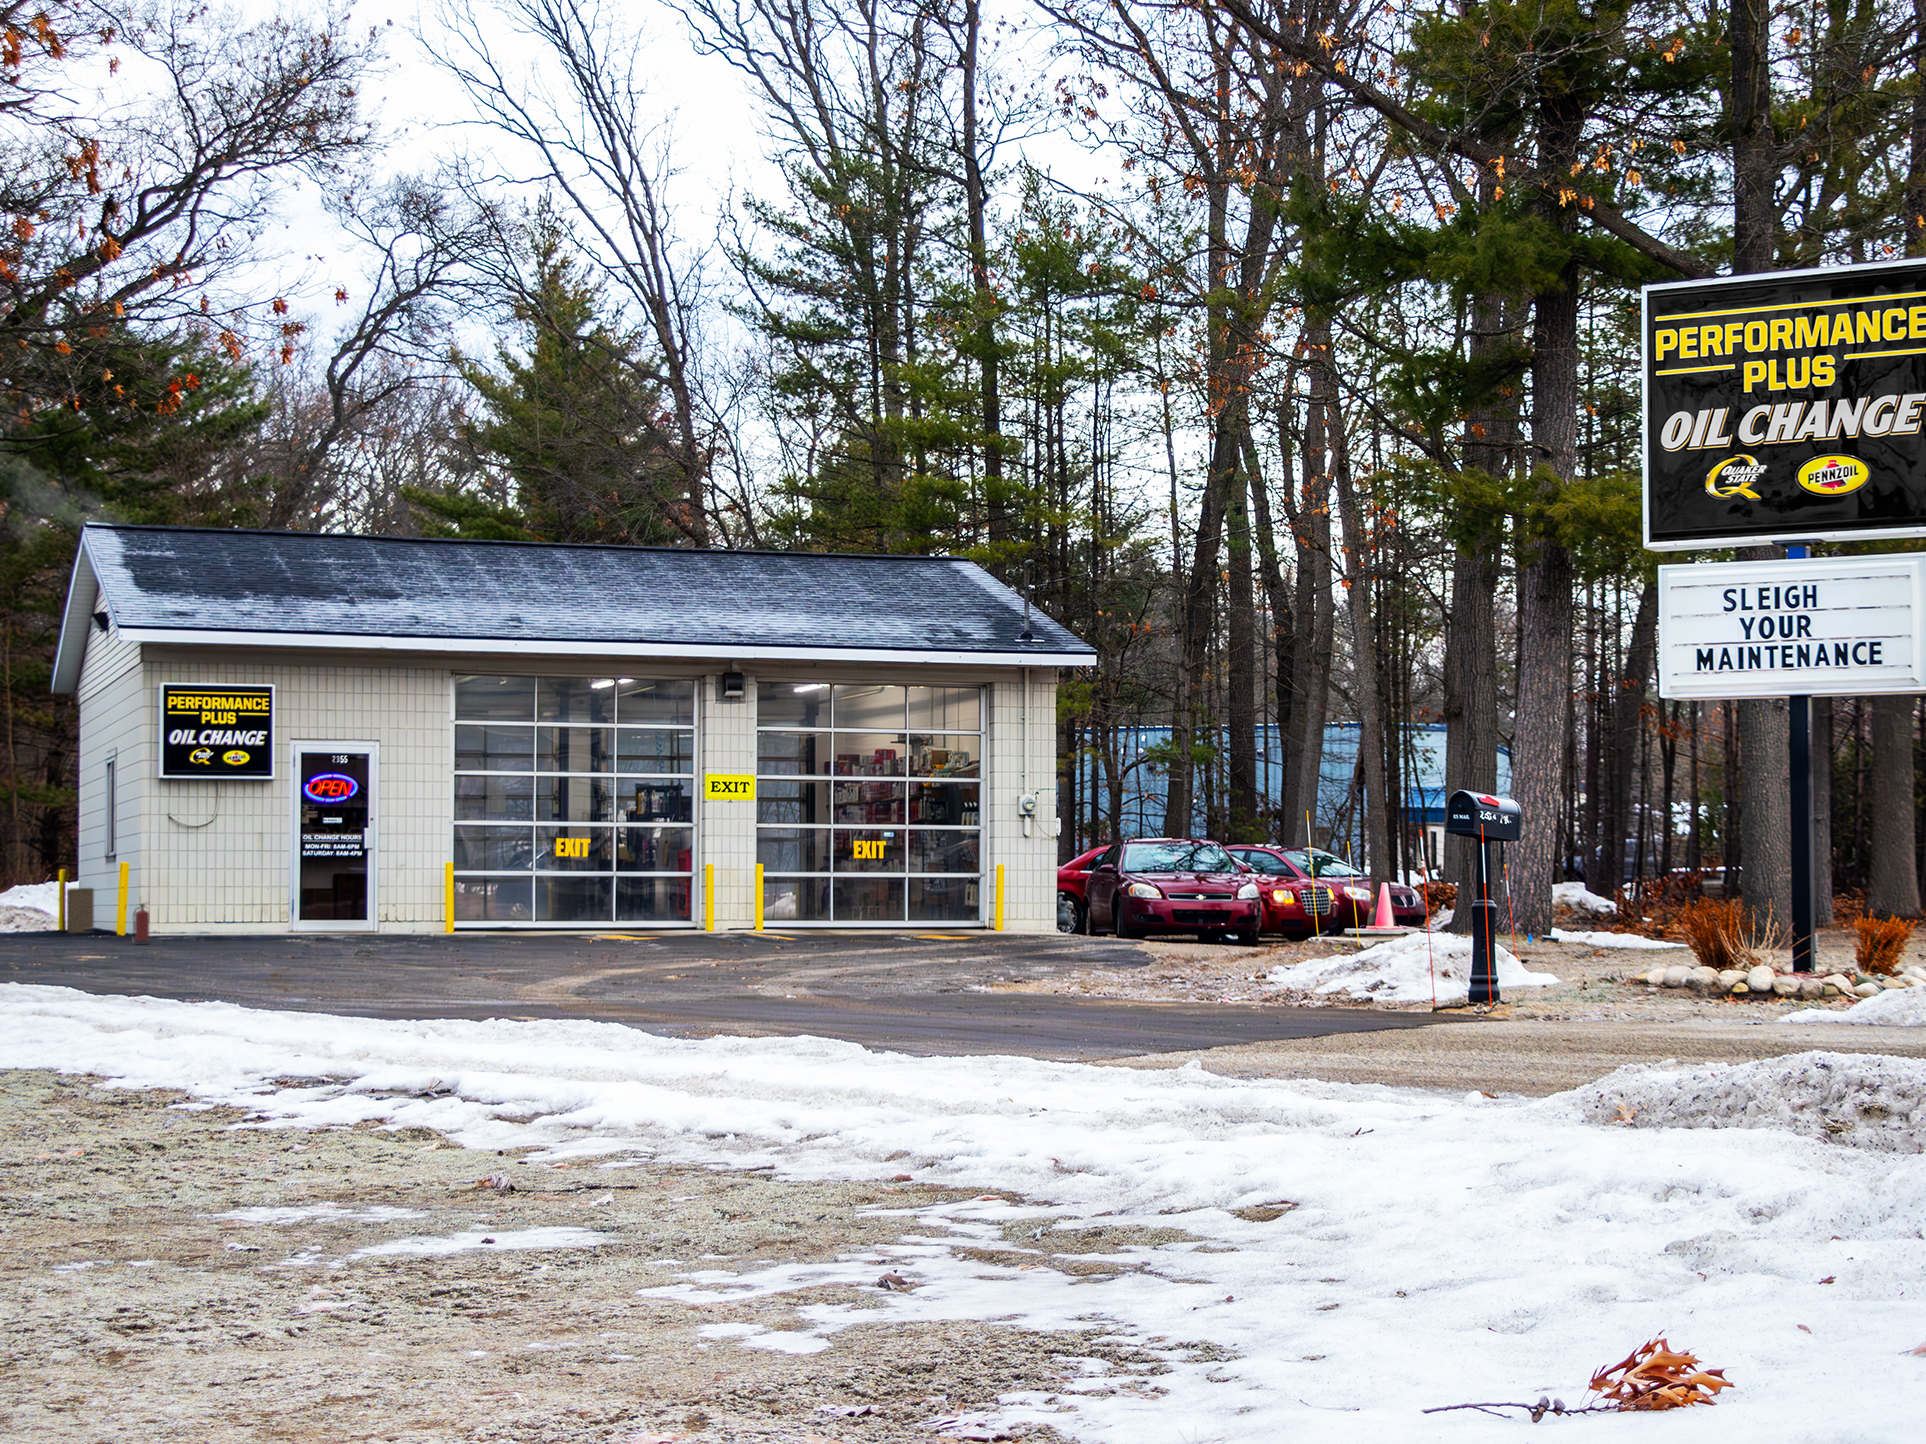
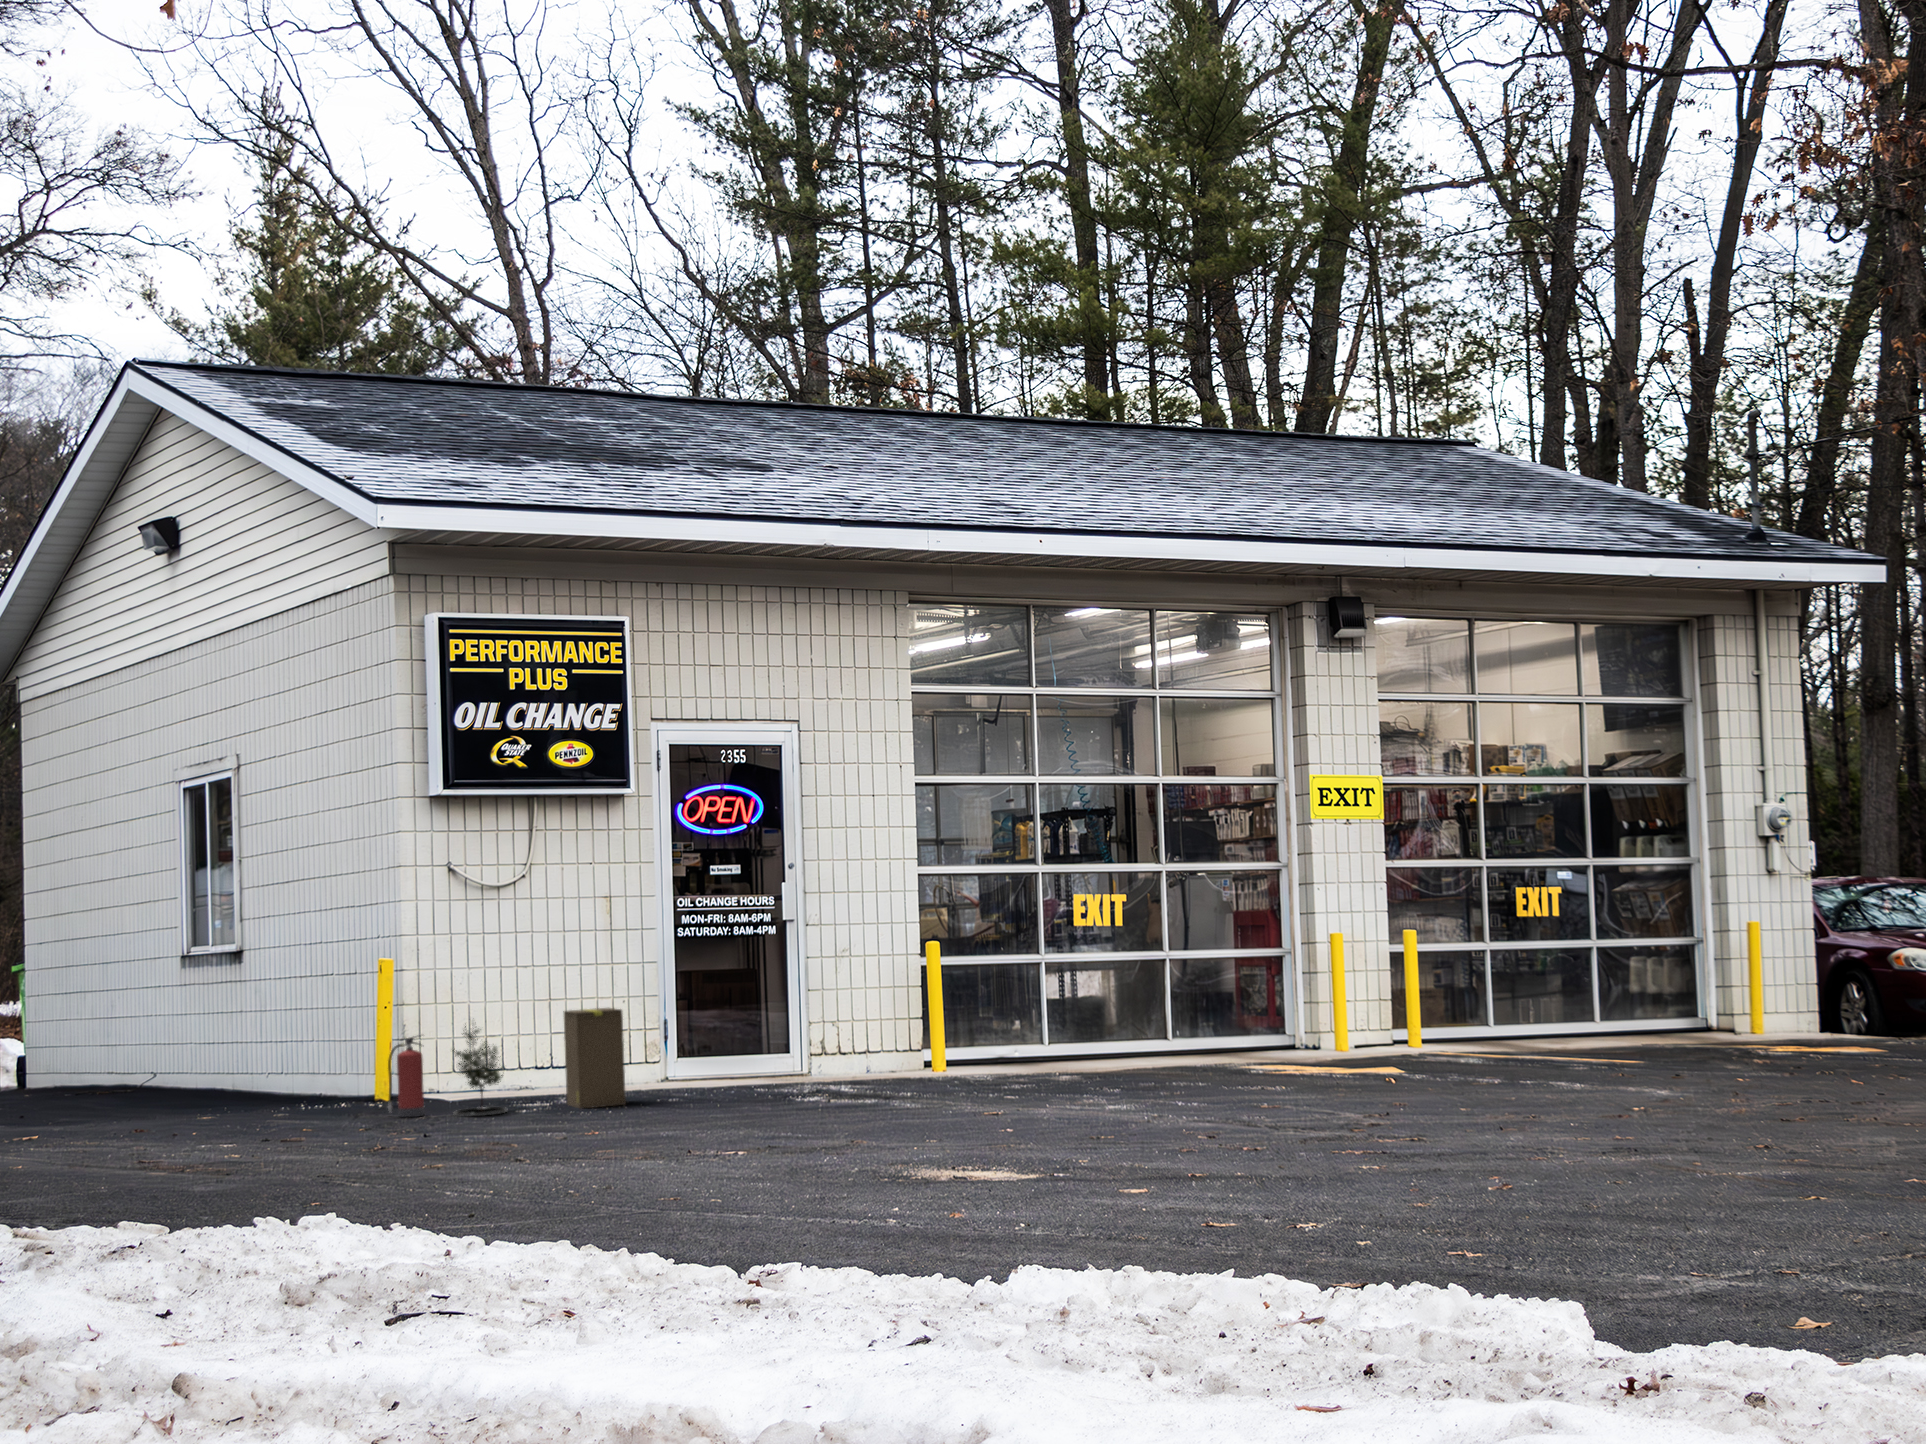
cardboard box: present [67,888,94,933] -> present [563,1008,626,1109]
potted tree: none [161,894,194,945] -> present [452,1026,507,1116]

